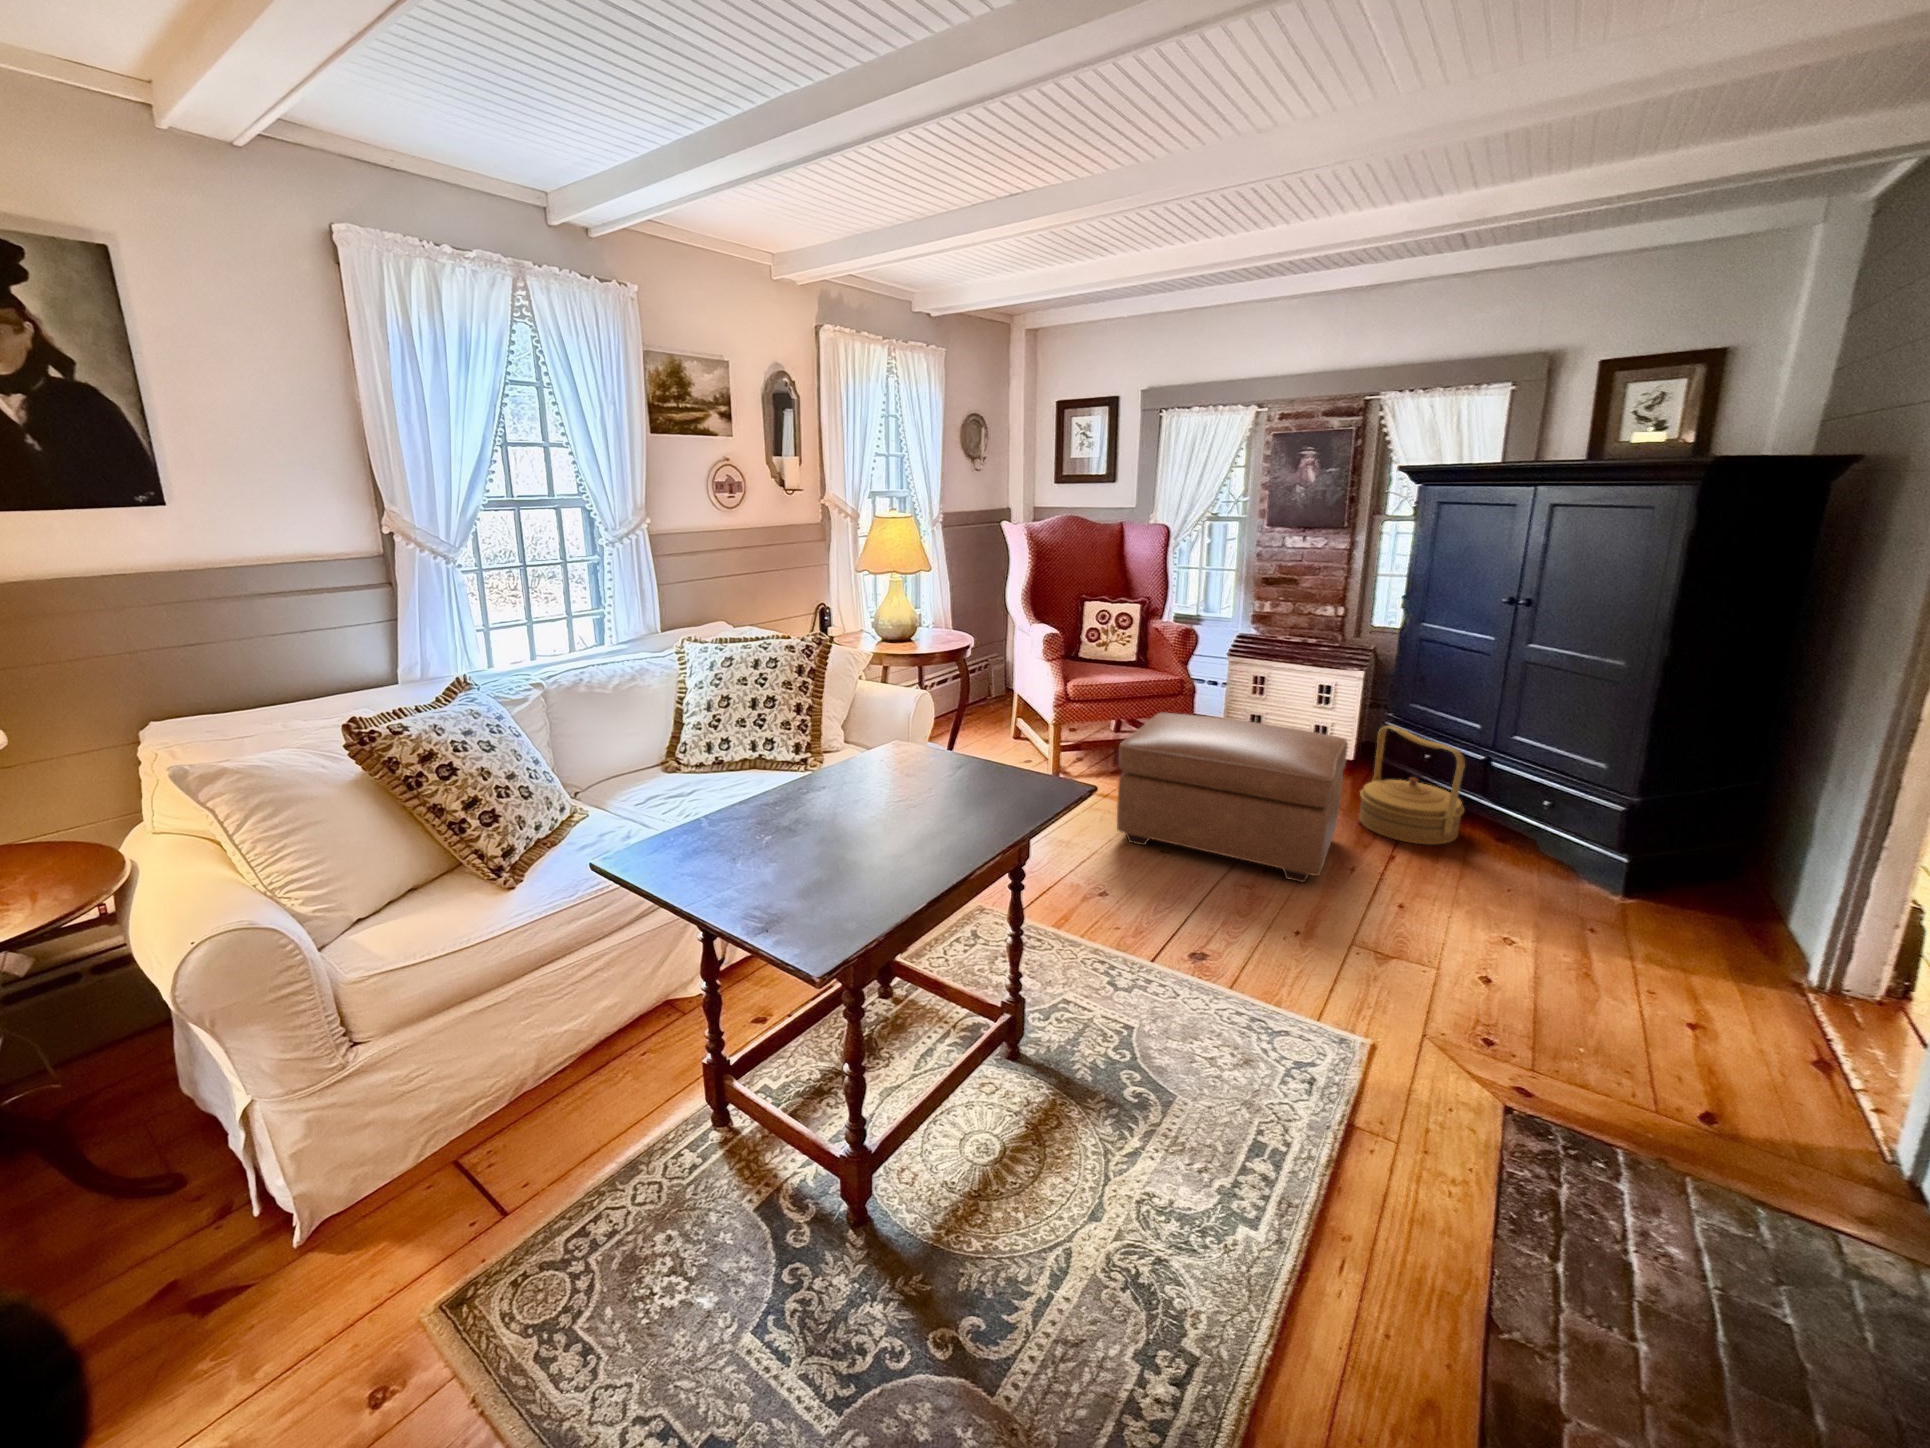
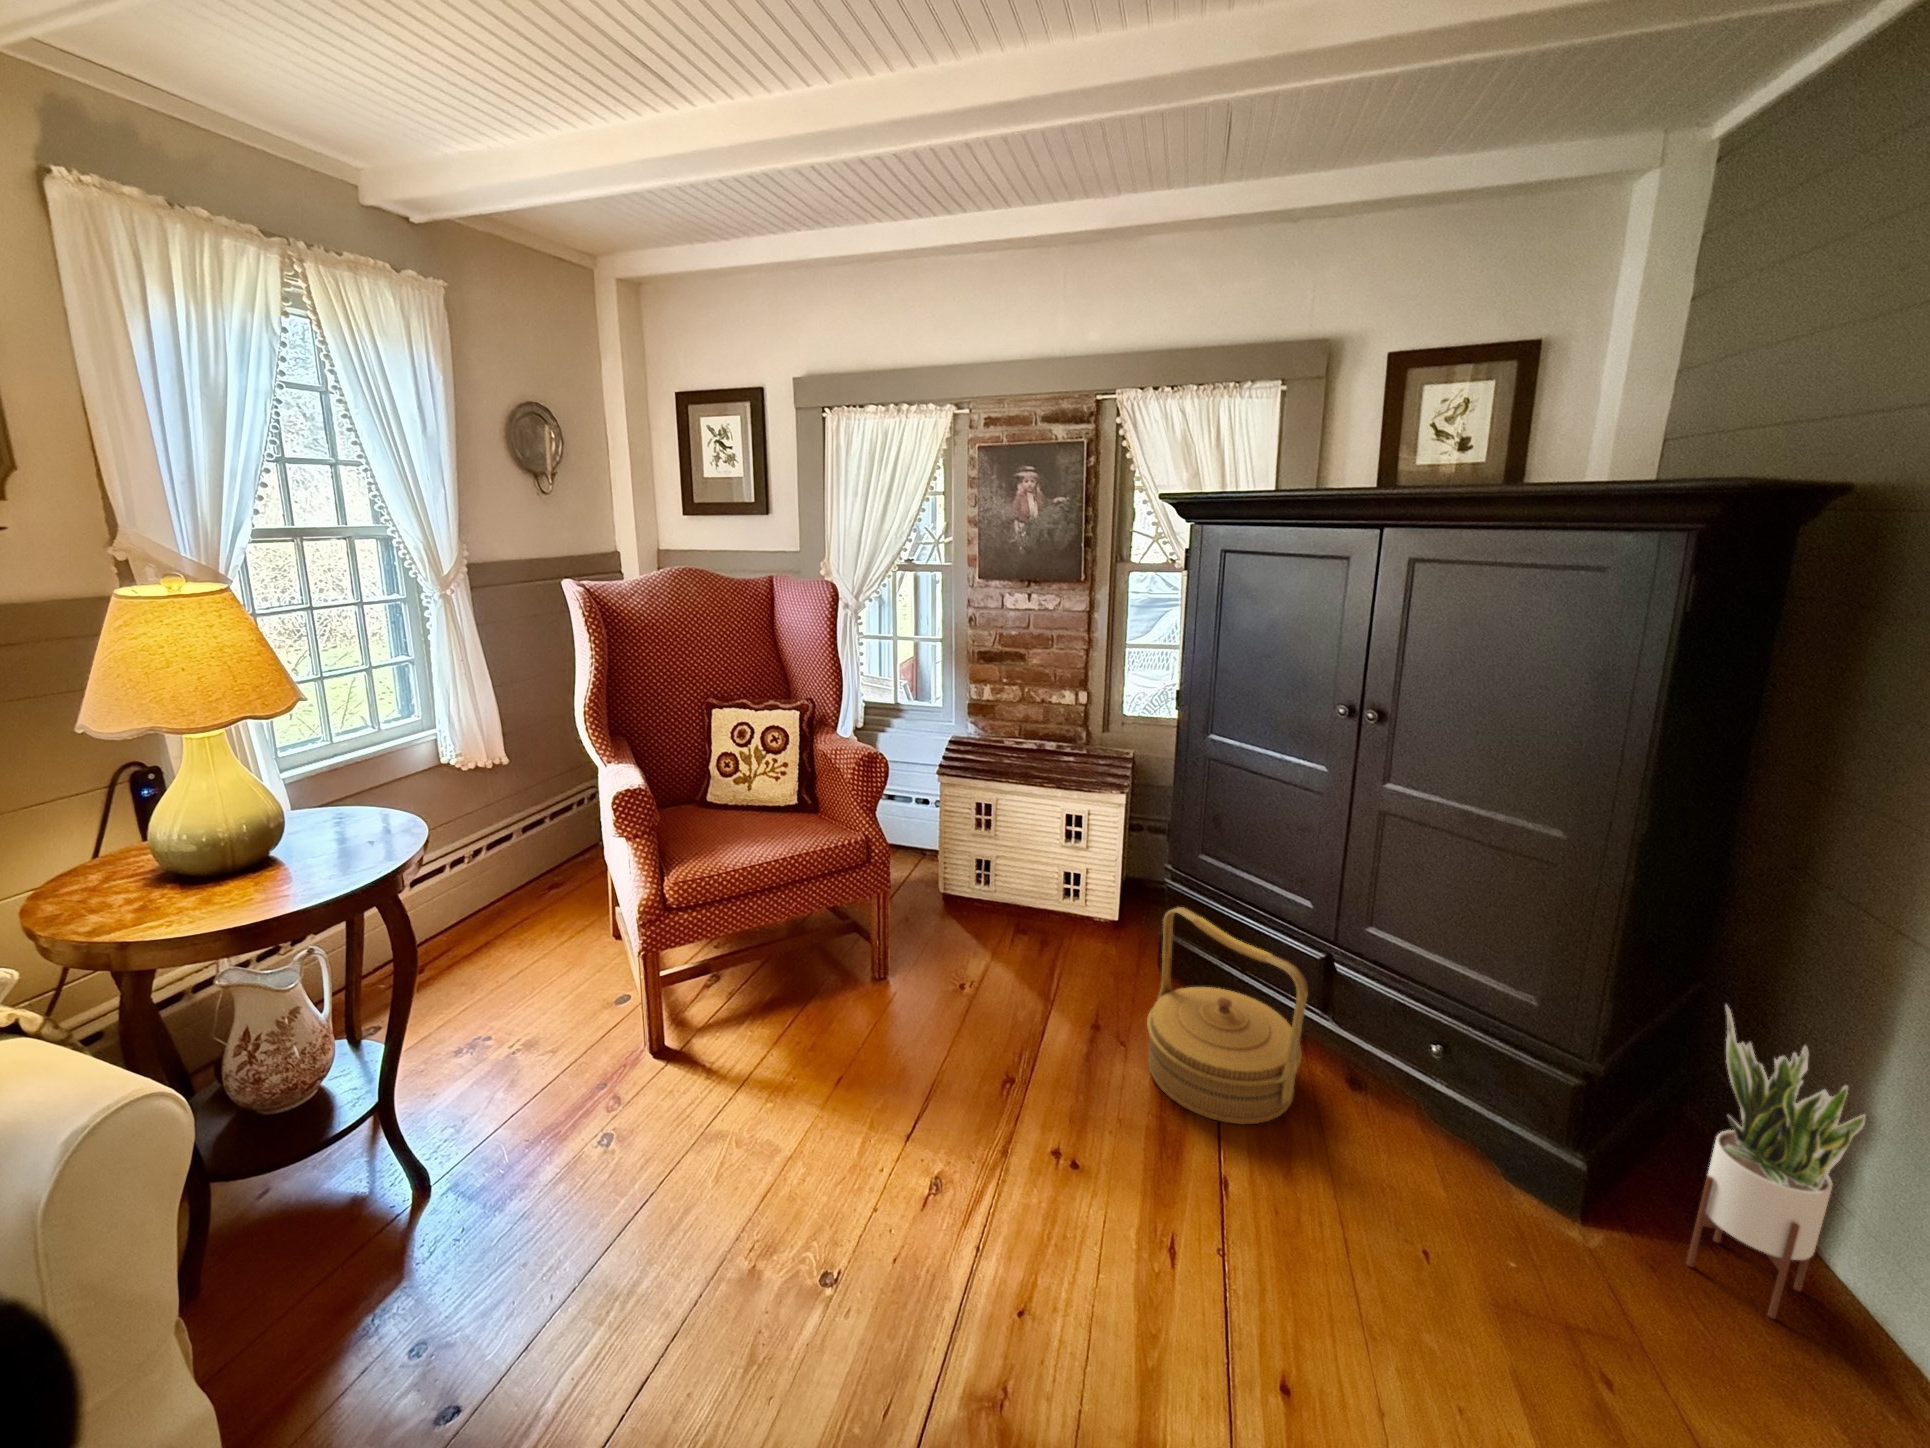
ottoman: present [1117,713,1348,882] -> none [721,930,1136,1327]
potted plant: none [1694,767,1792,939] -> present [1687,1005,1866,1319]

